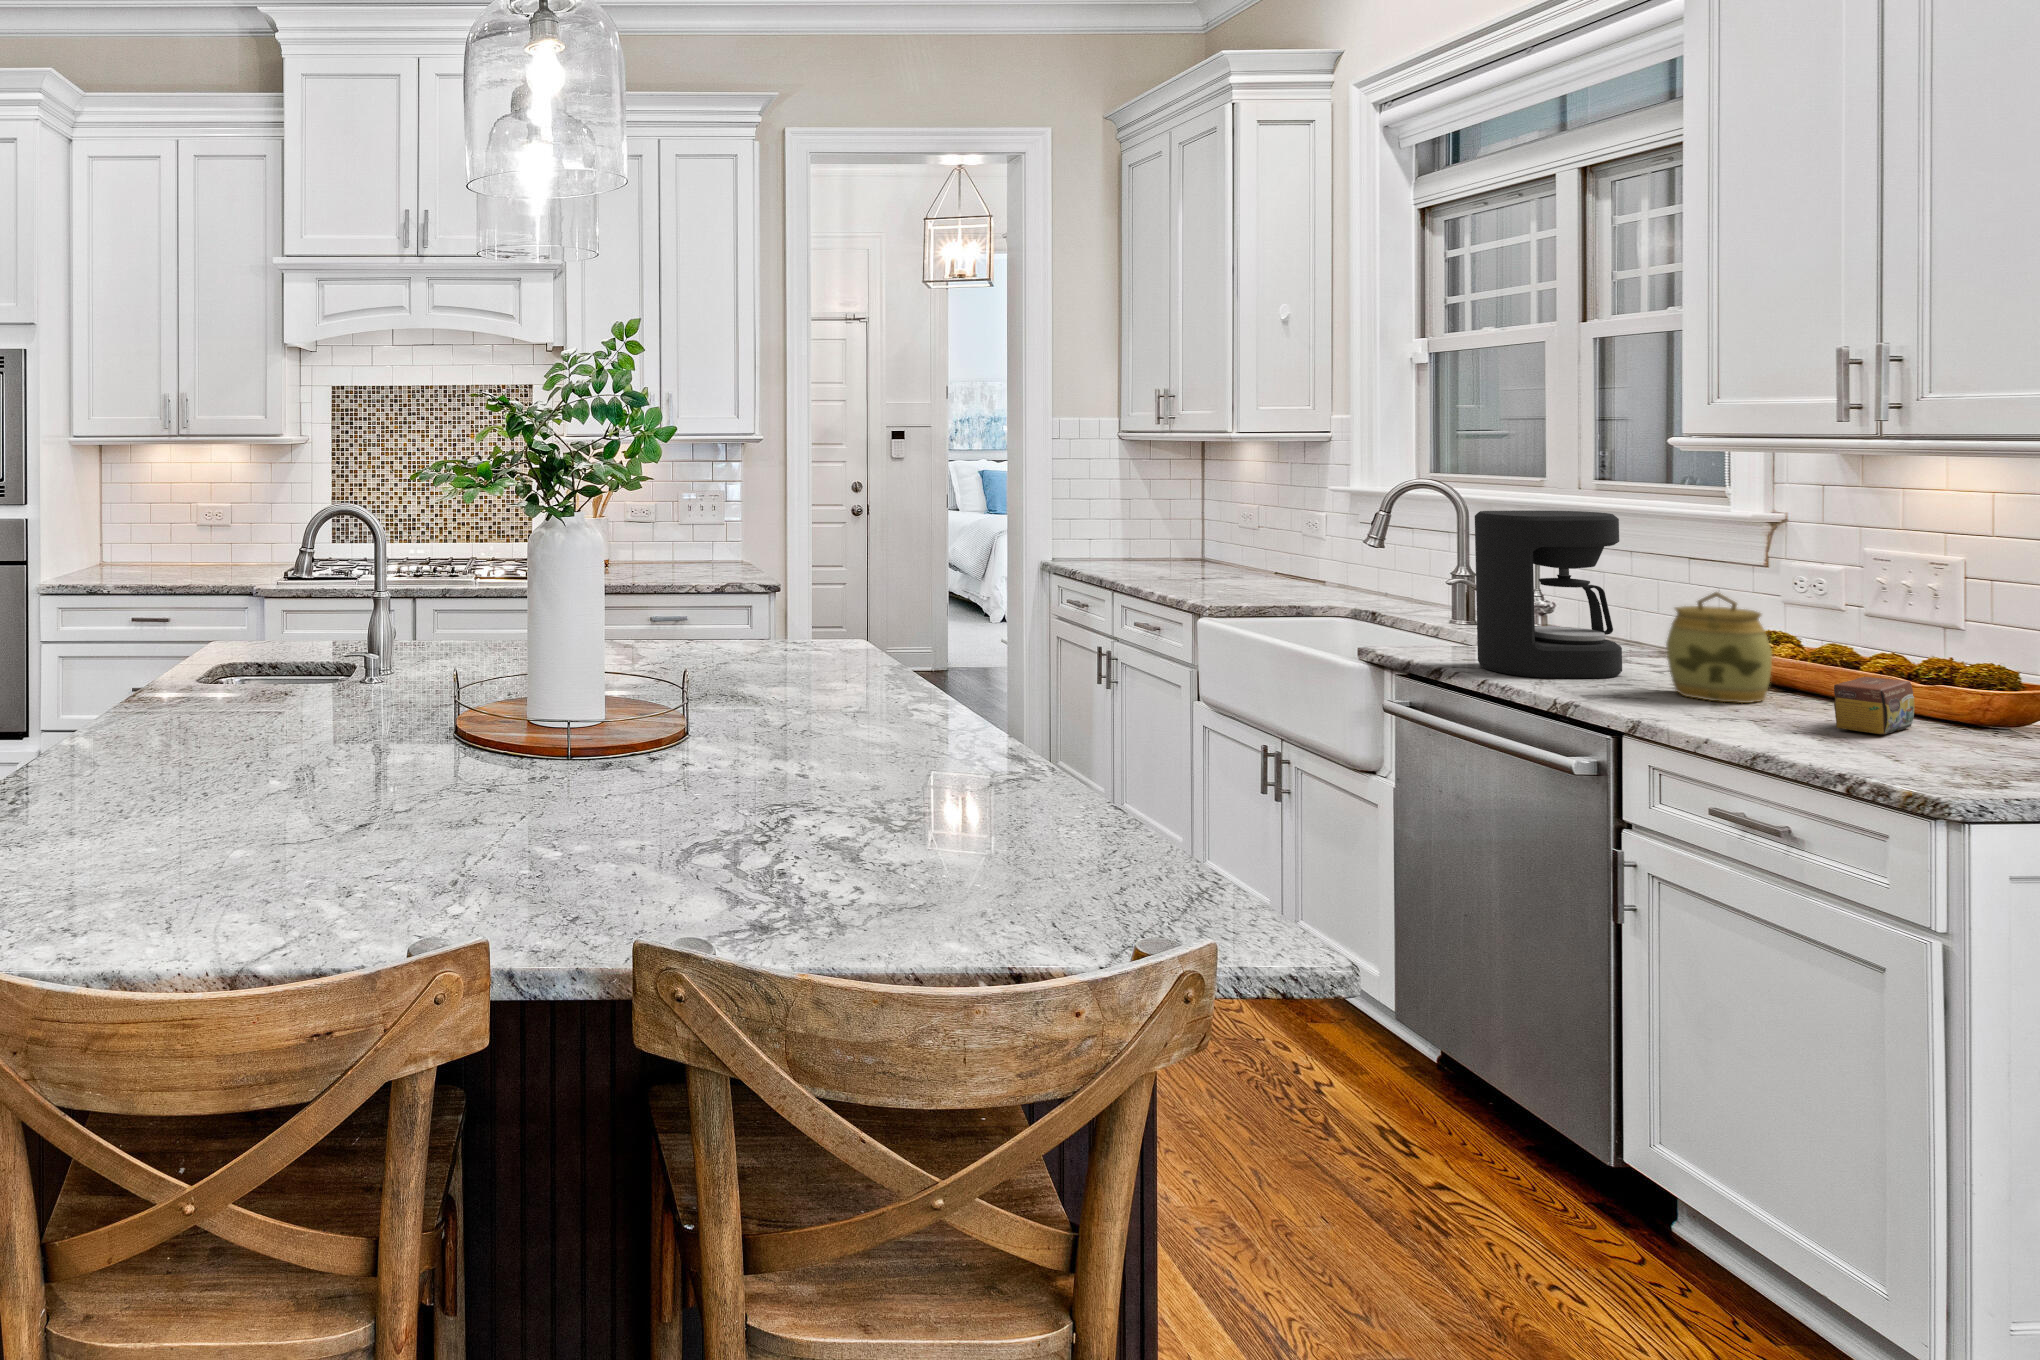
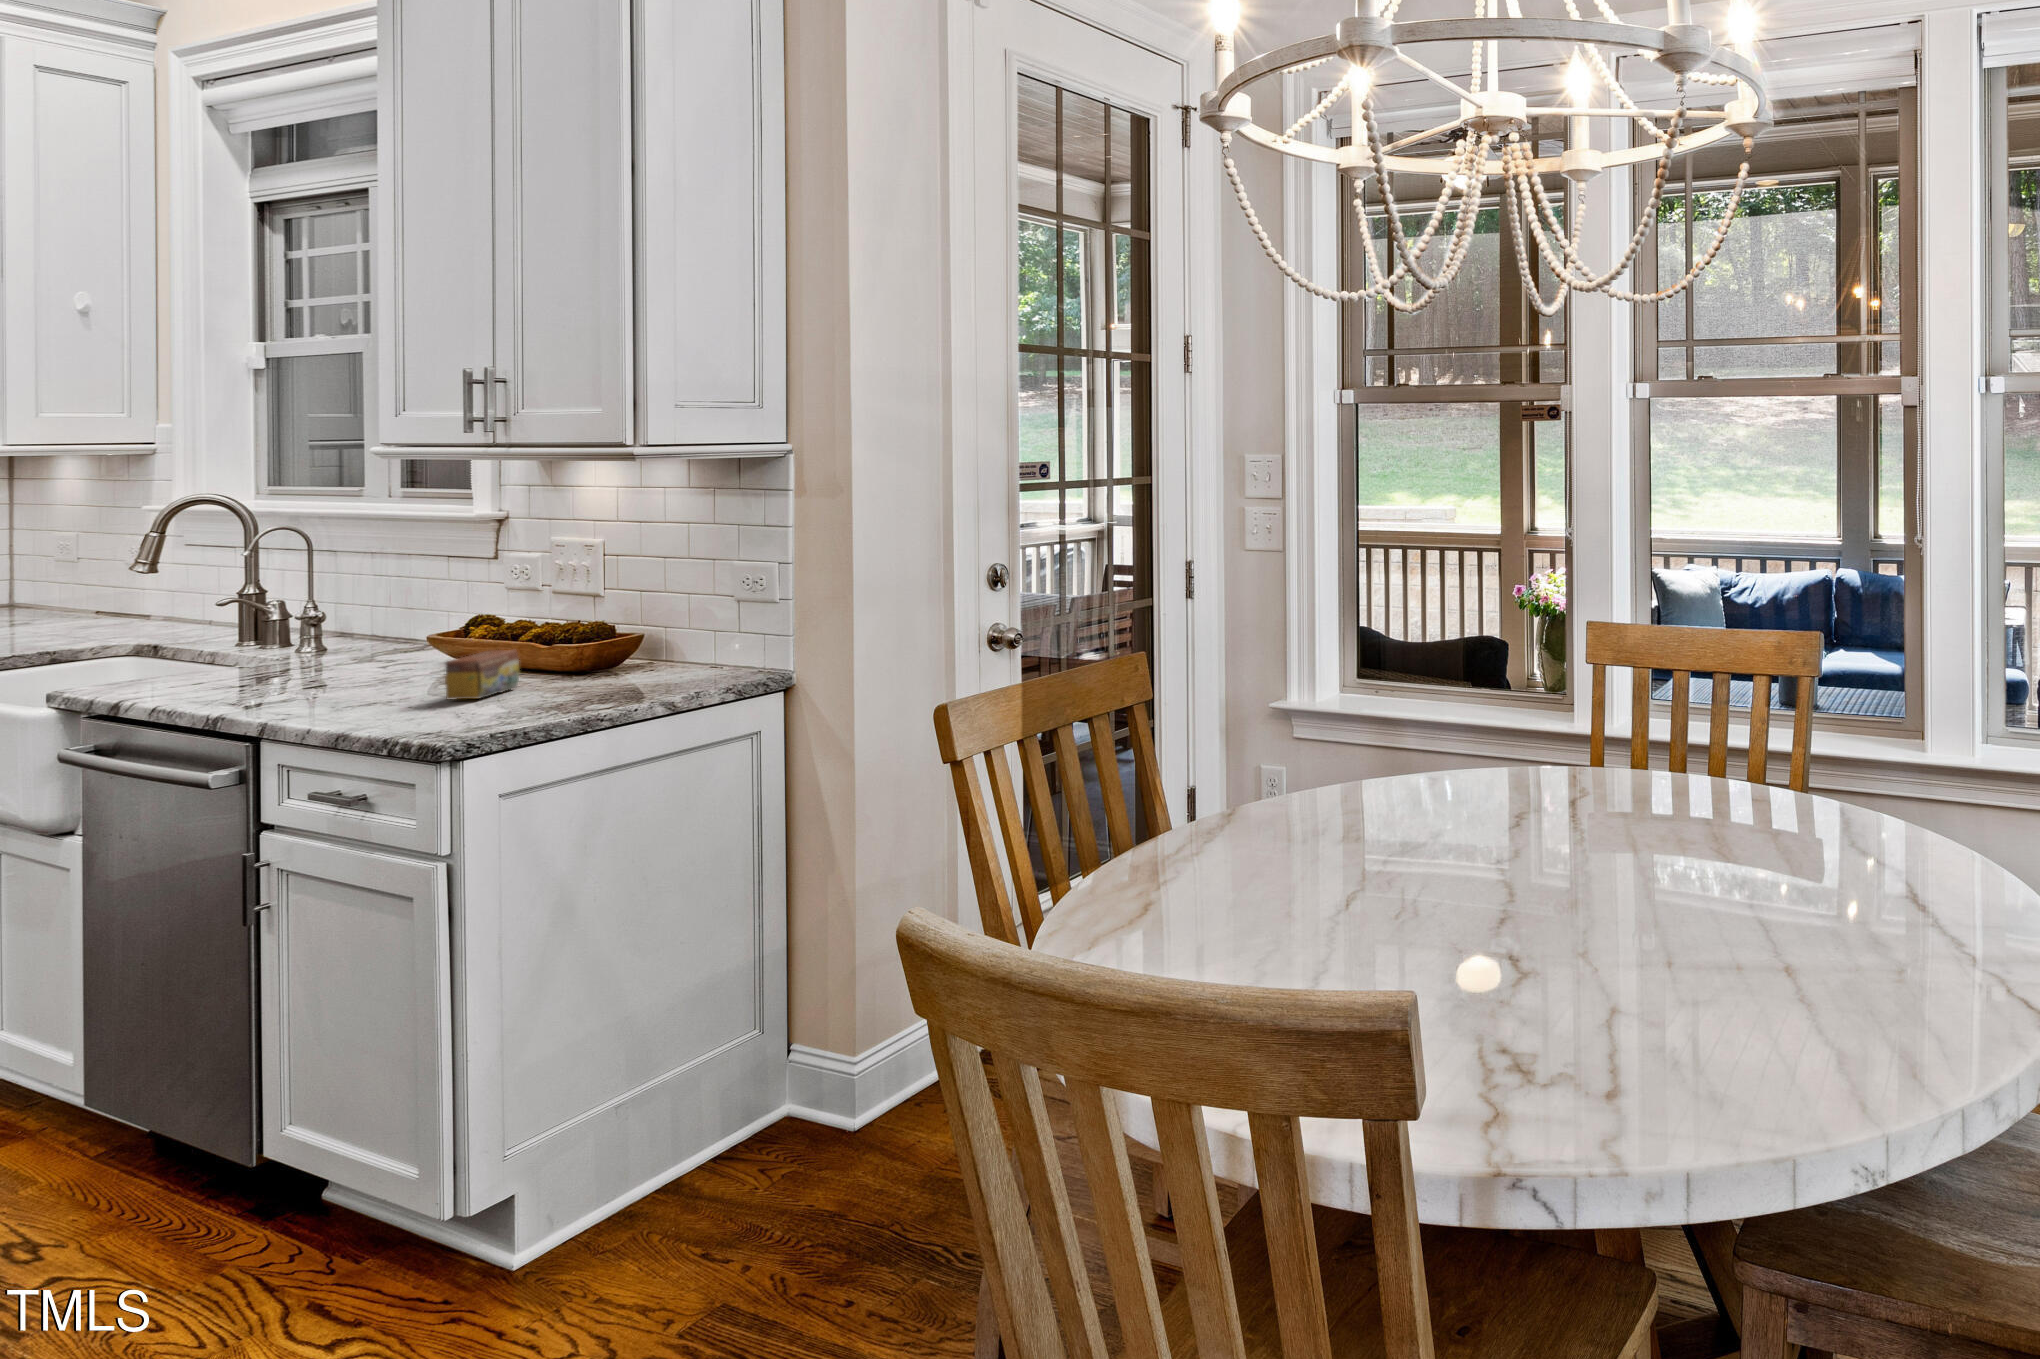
coffee maker: present [1475,510,1622,678] -> none [175,522,333,696]
jar: present [1666,592,1772,703] -> none [347,589,435,692]

